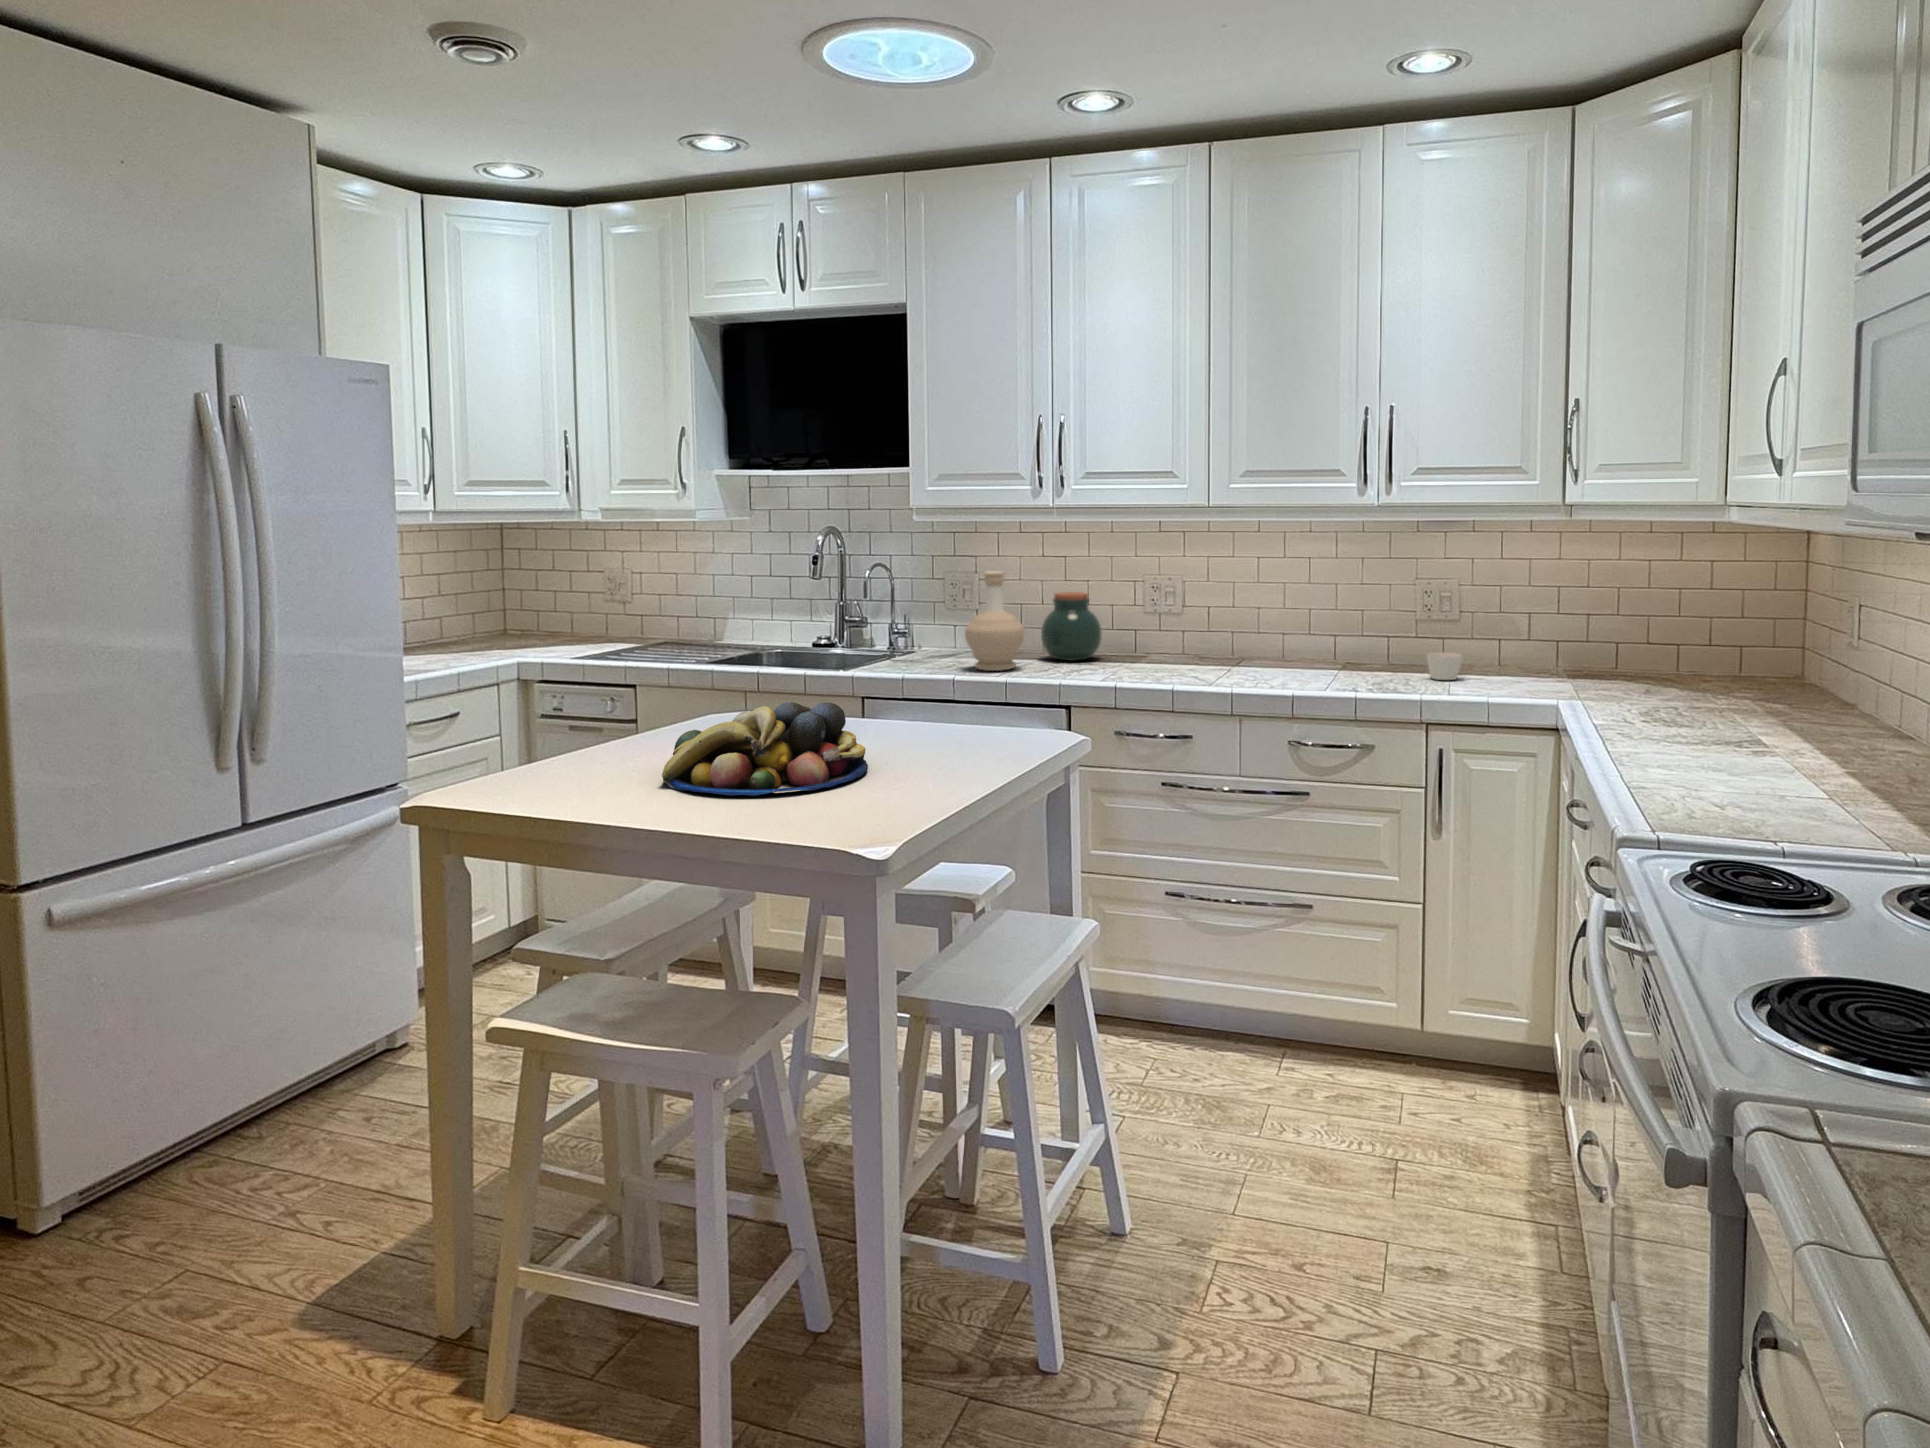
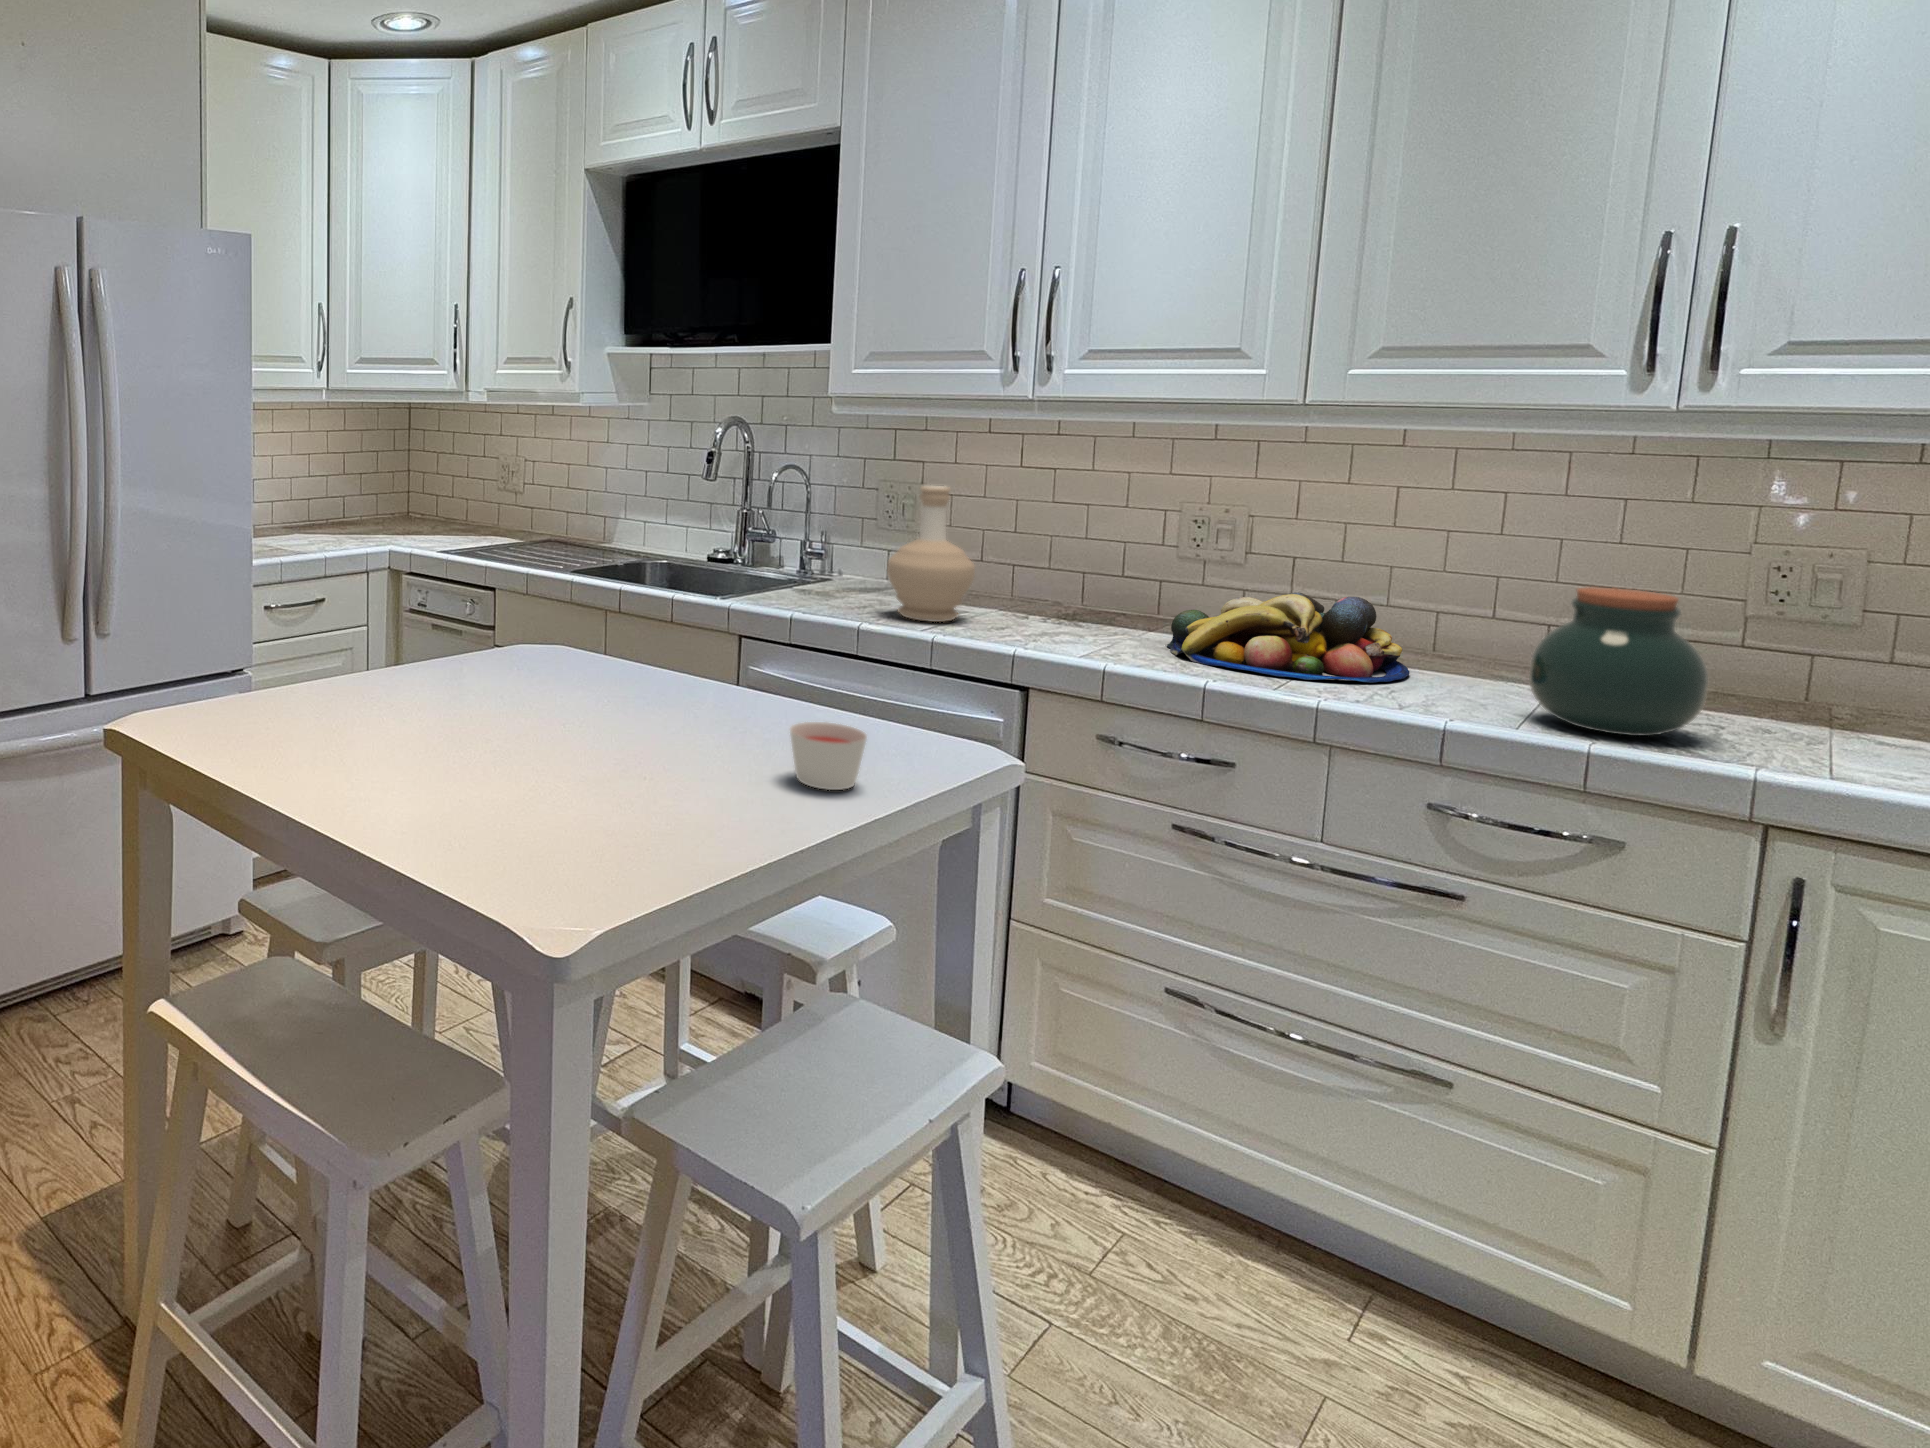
jar: present [1041,592,1102,661] -> present [1529,587,1708,736]
candle: present [1427,653,1462,680] -> present [790,722,867,790]
fruit bowl: present [662,702,868,796] -> present [1167,593,1410,682]

